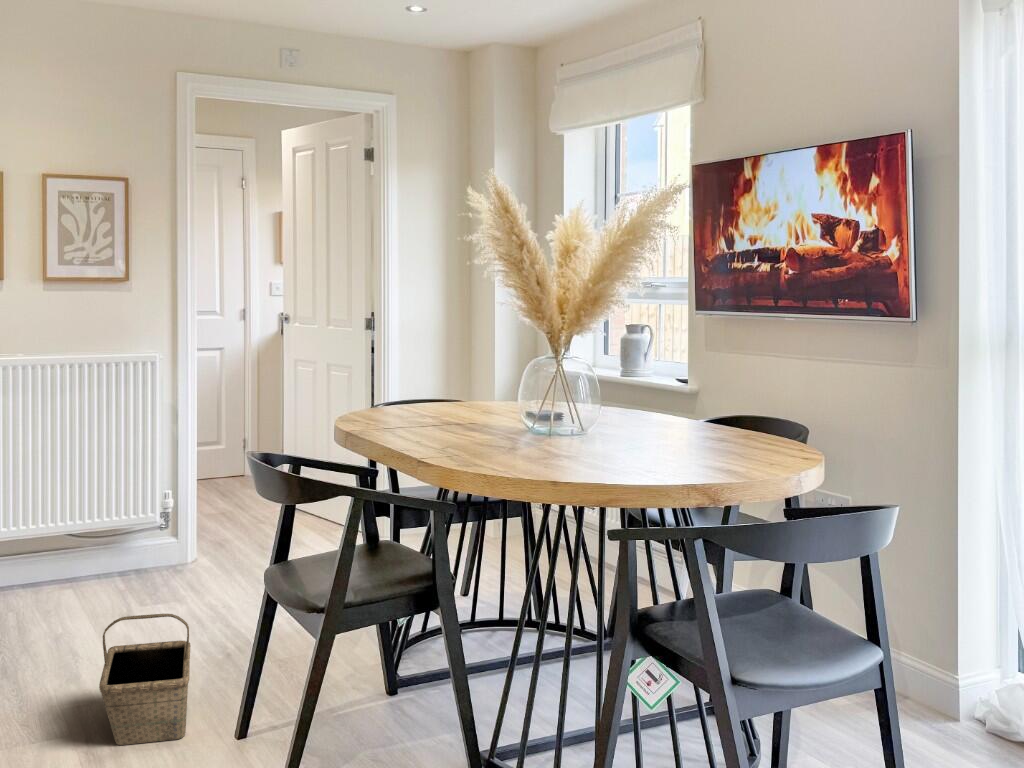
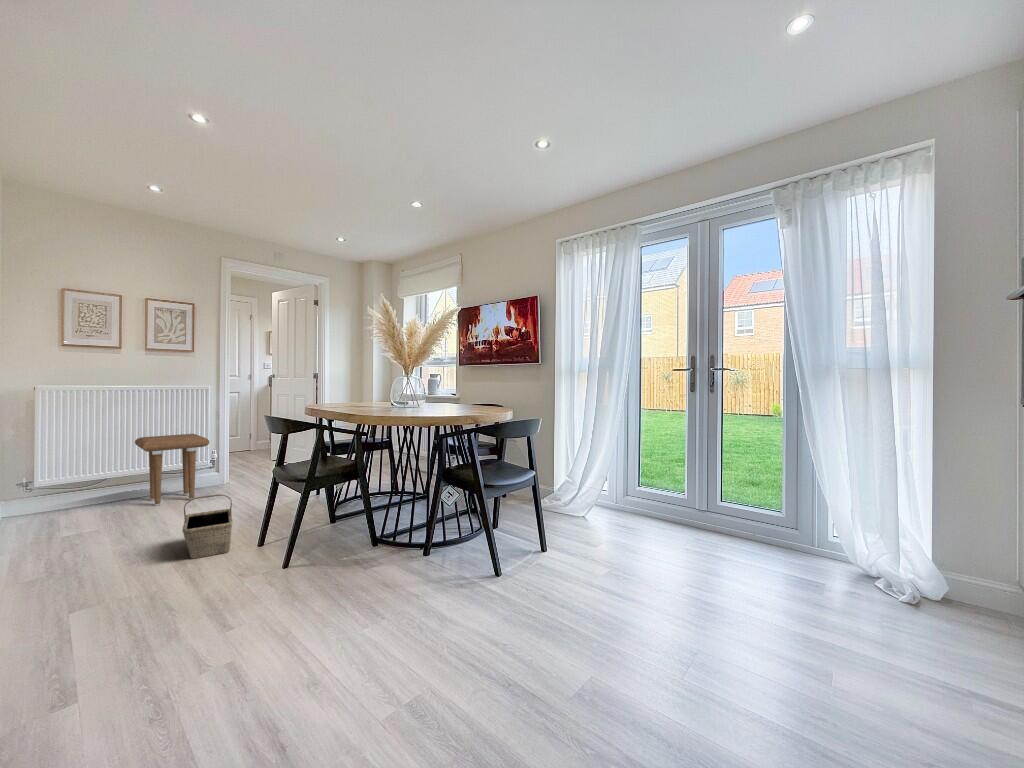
side table: none [30,456,157,603] -> present [135,434,209,506]

